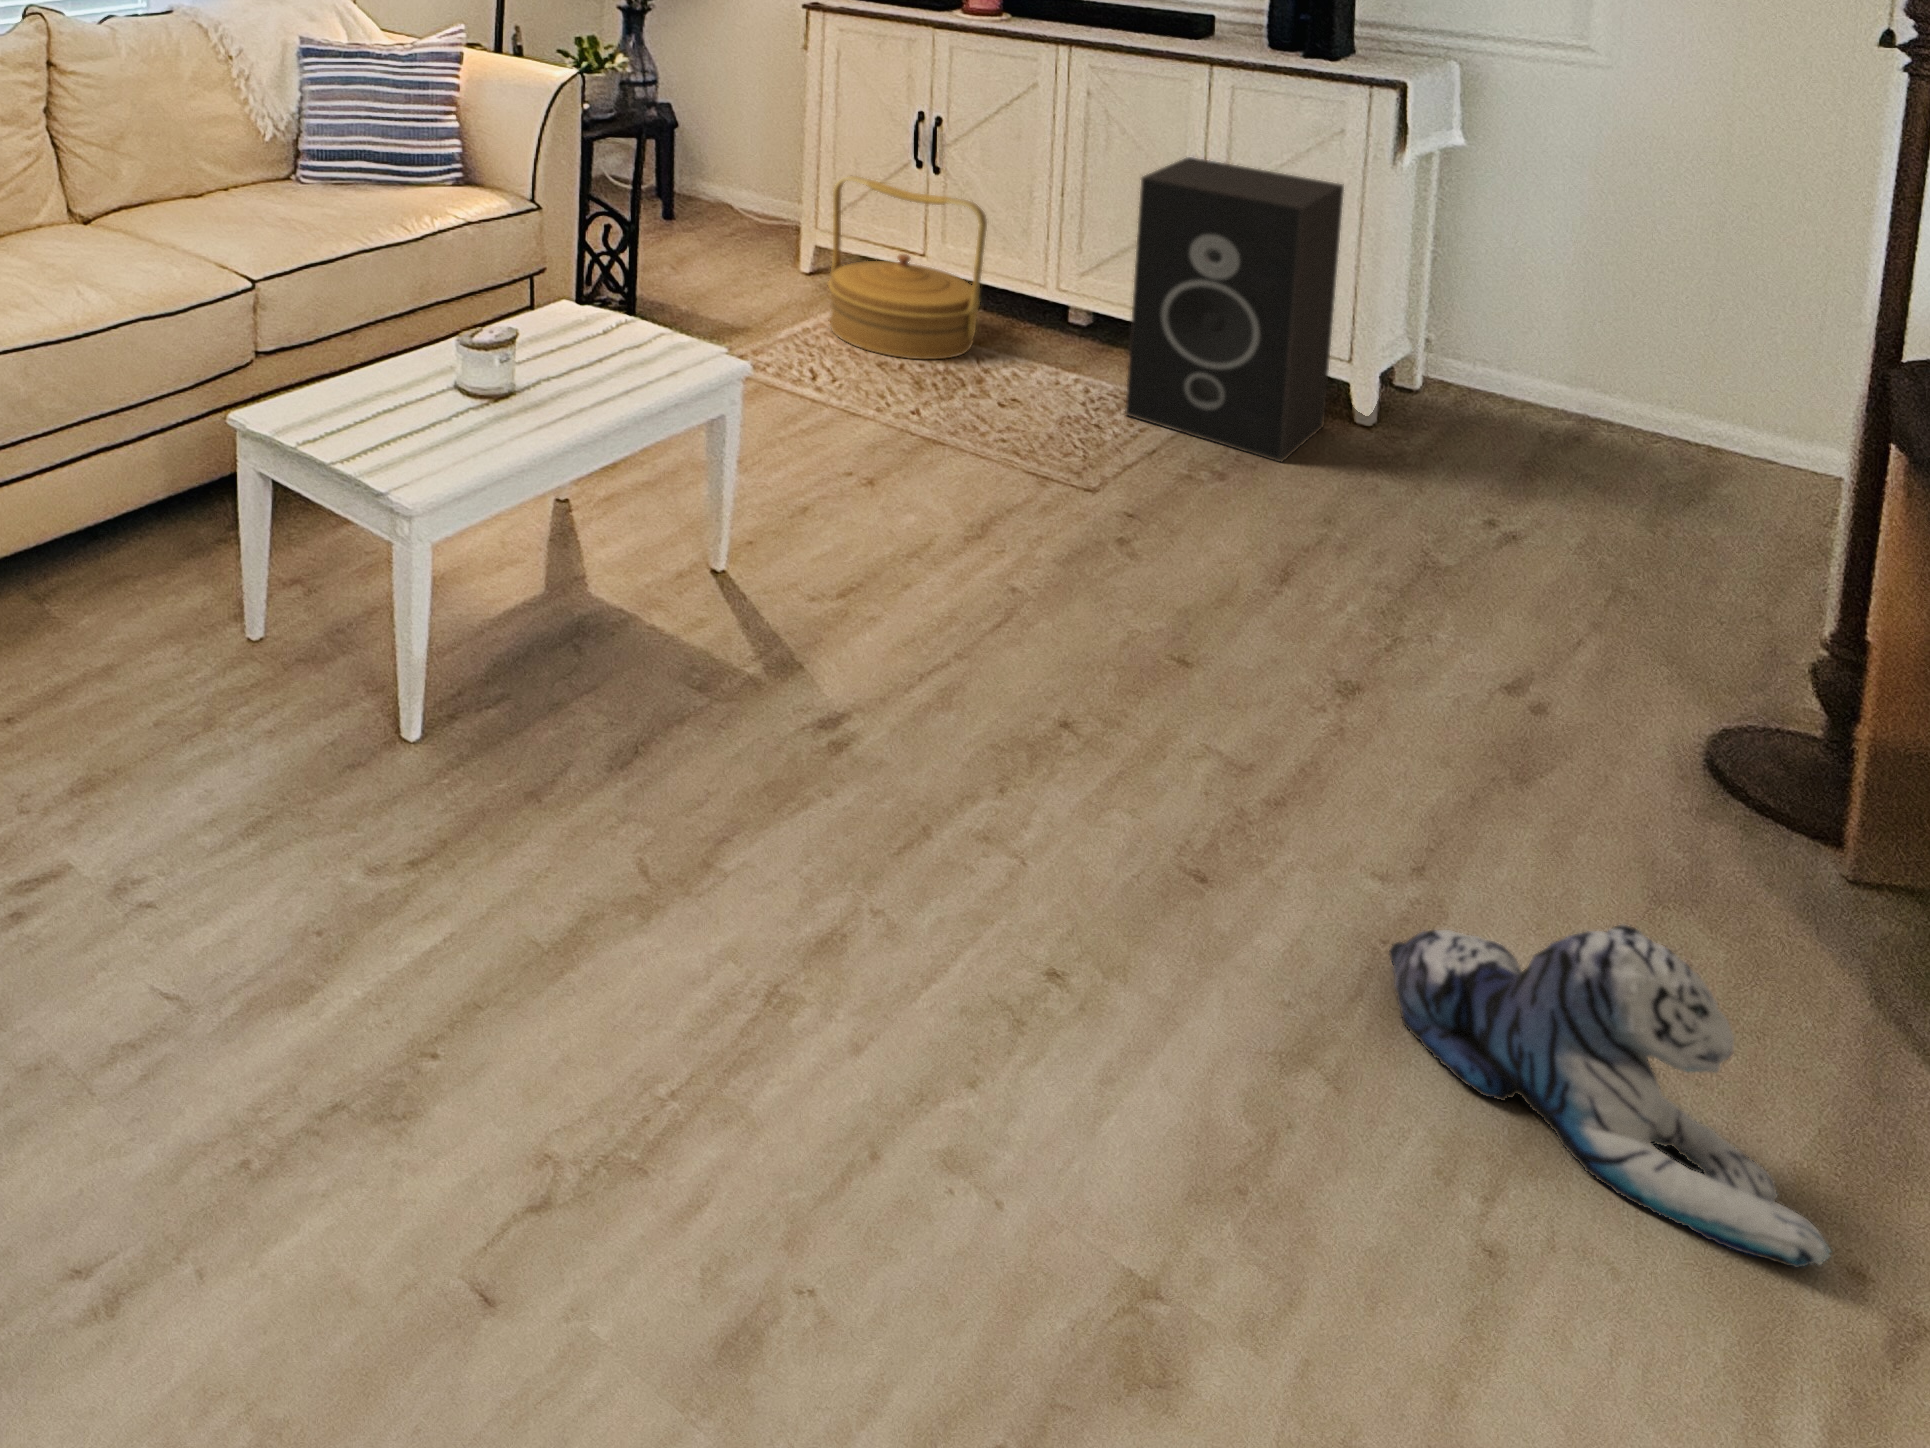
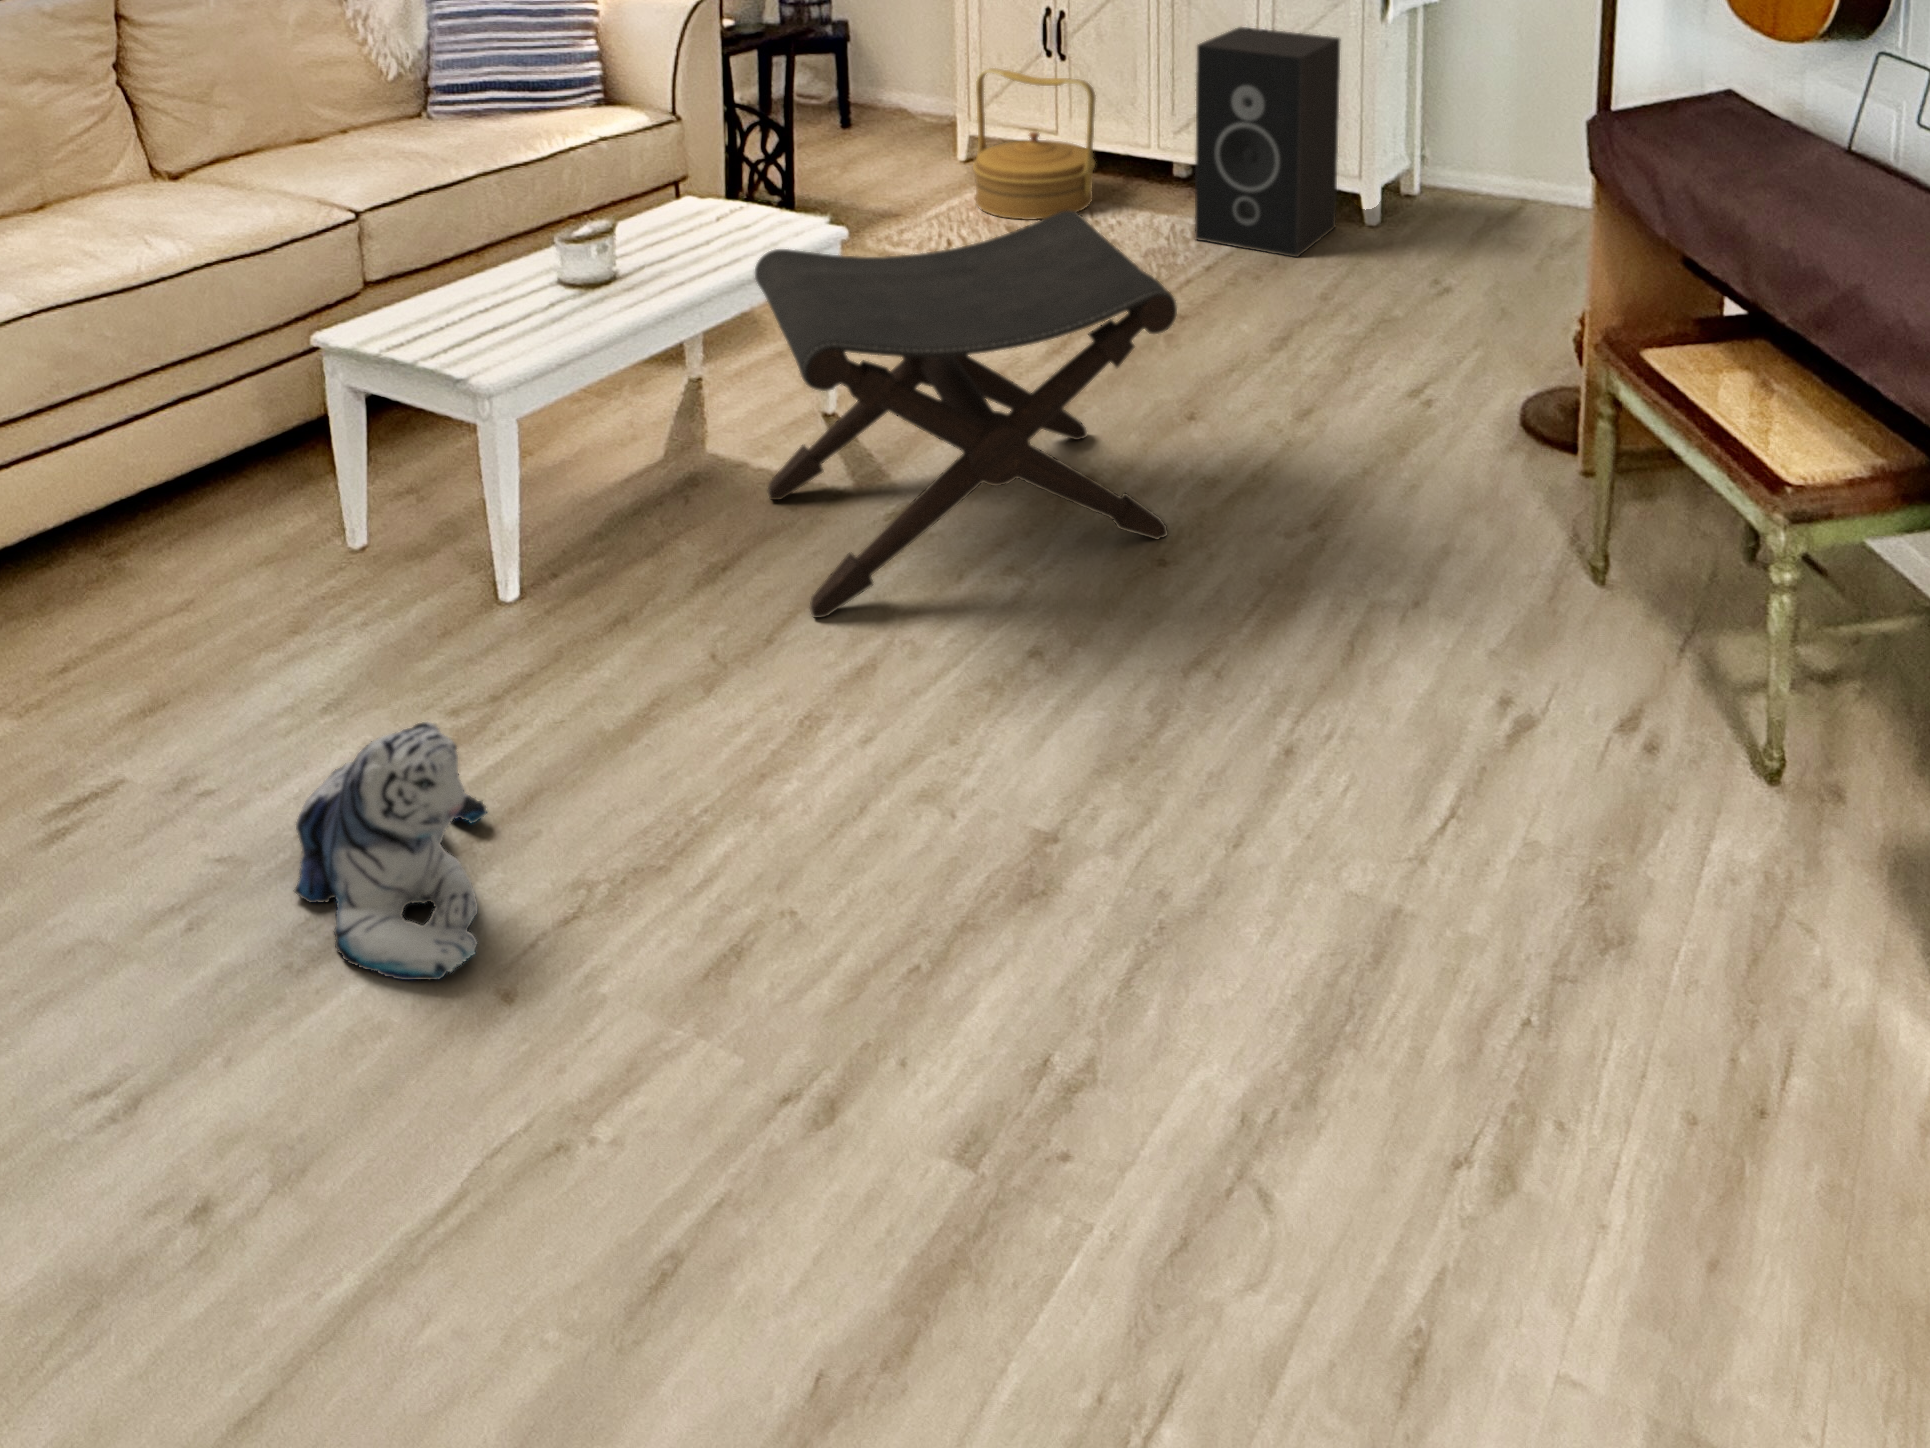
footstool: none [673,390,1266,872] -> present [755,211,1177,618]
plush toy: present [1389,924,1831,1267] -> present [294,722,487,980]

